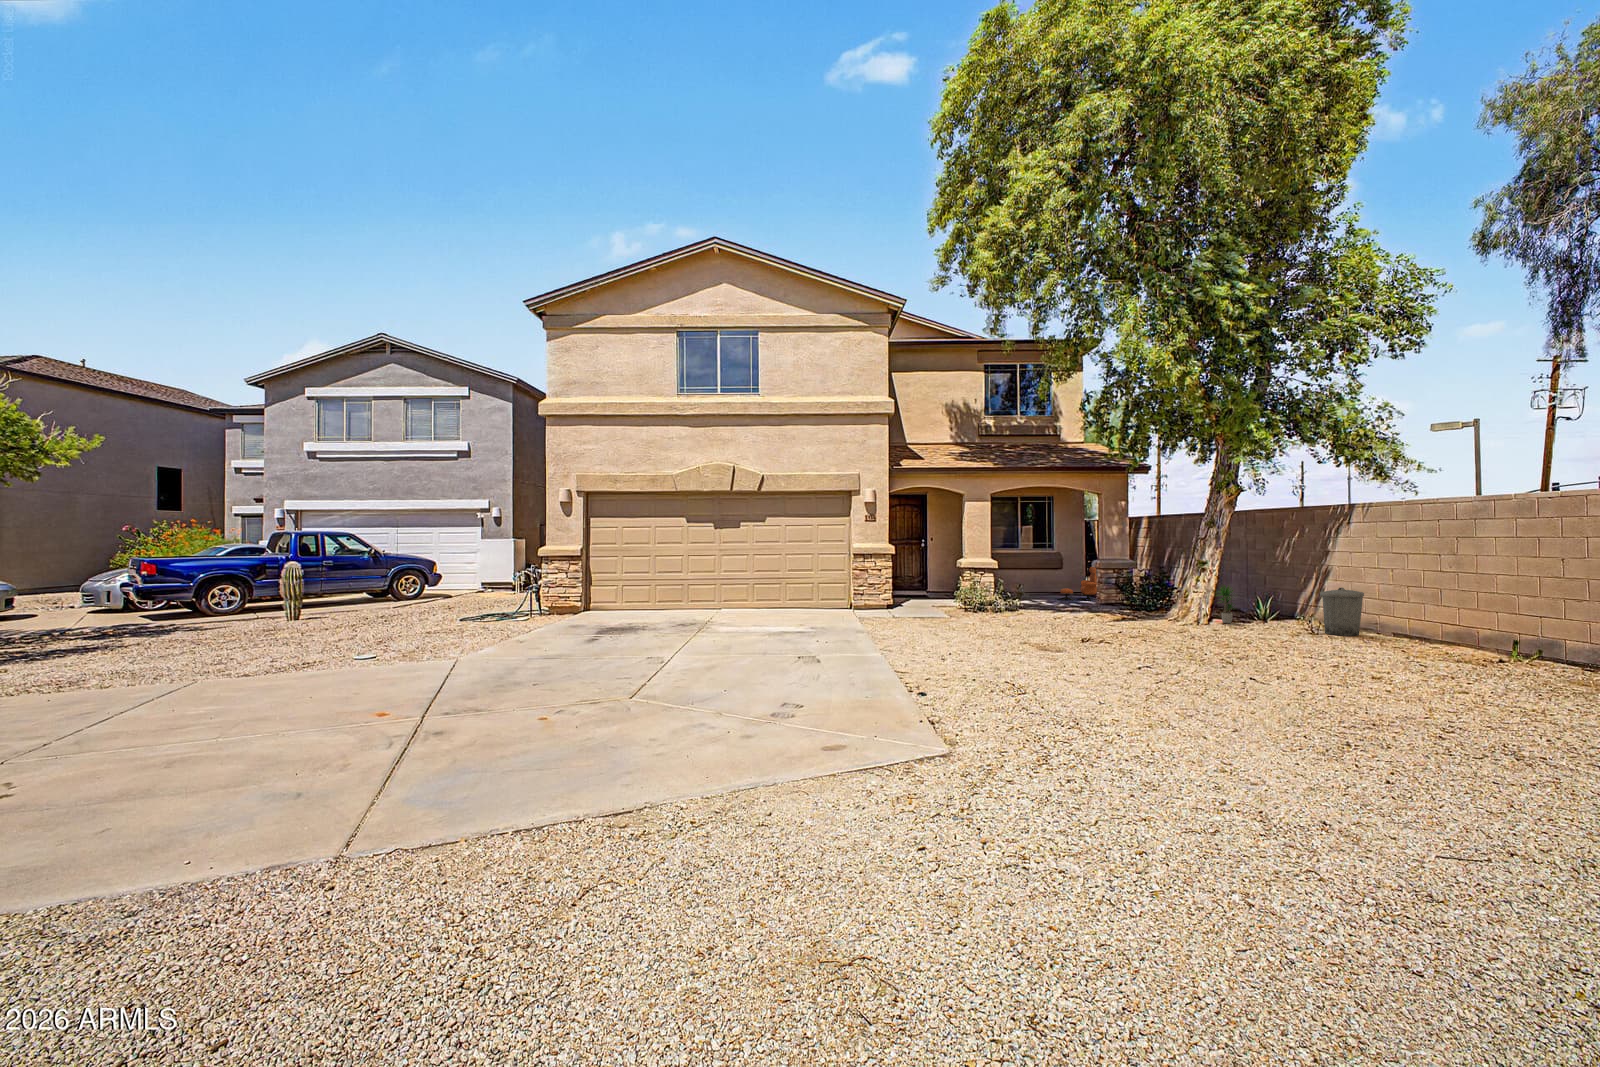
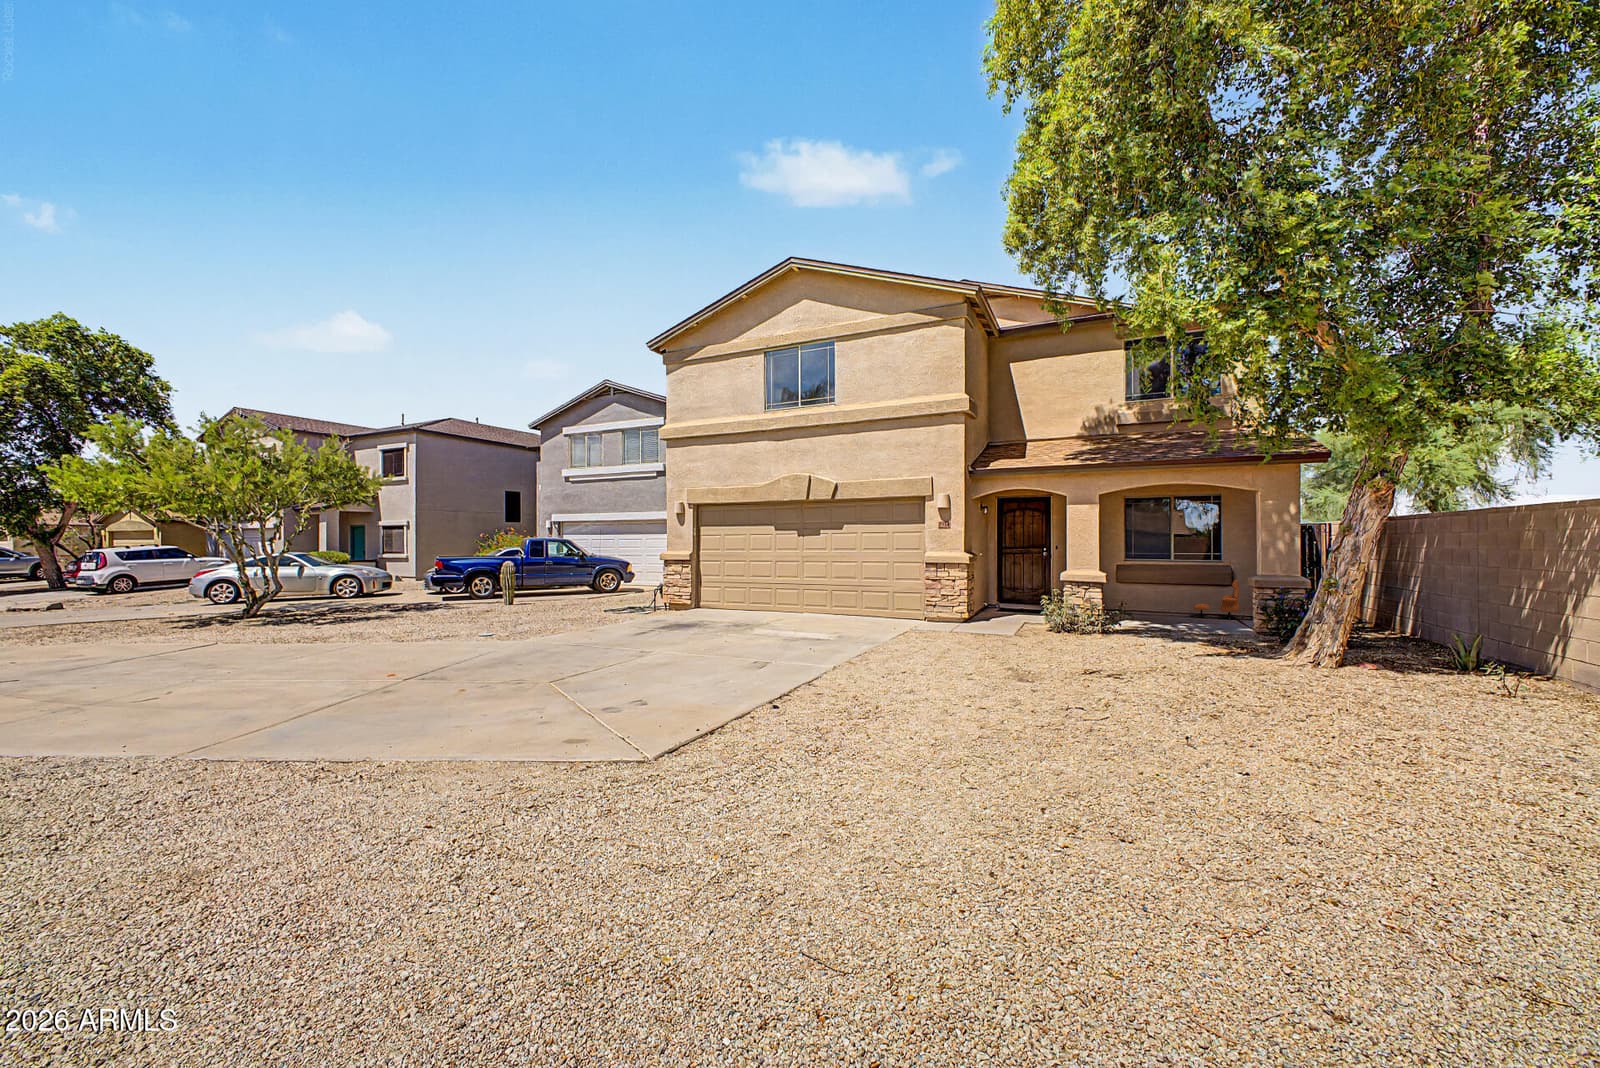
potted plant: present [1216,585,1234,623] -> none [1331,608,1370,660]
trash can: present [1320,588,1364,636] -> none [1472,622,1544,693]

